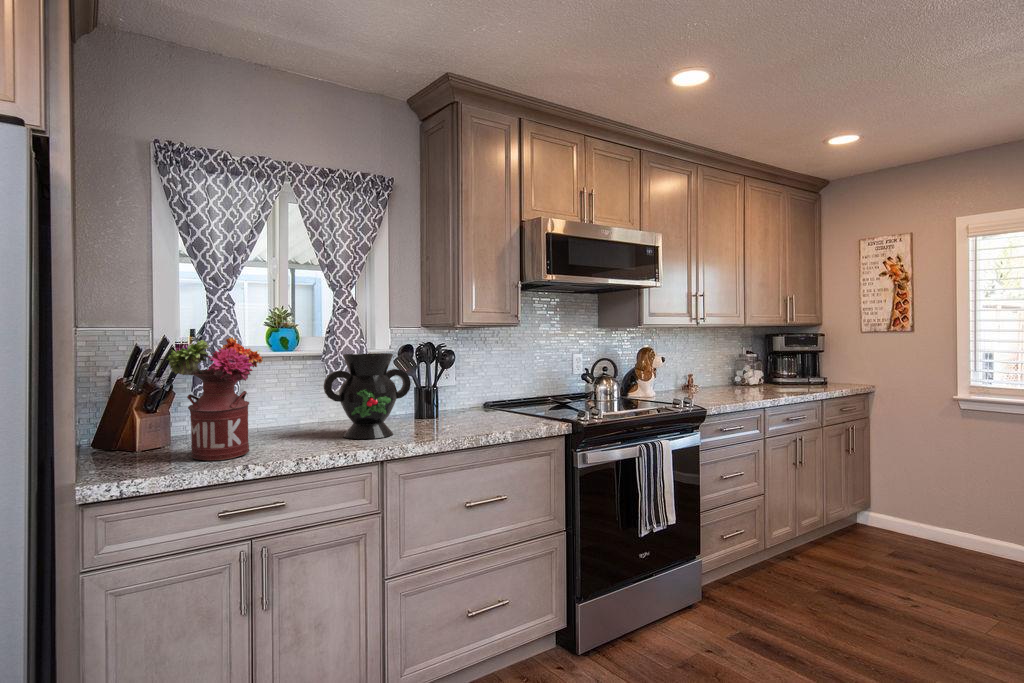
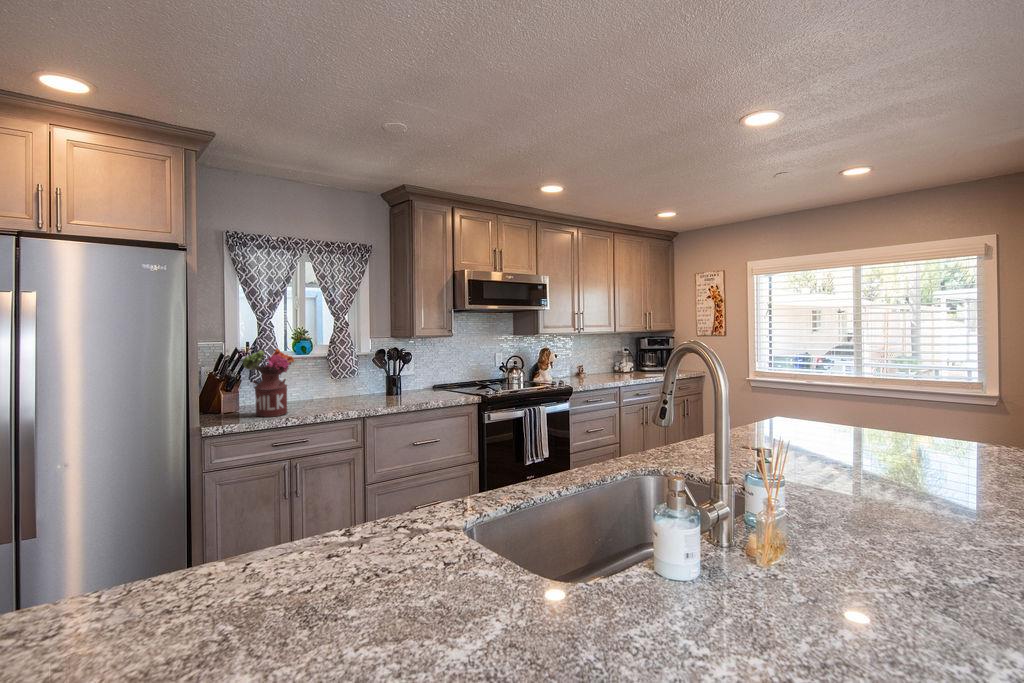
decorative vase: present [323,354,411,439] -> none [329,356,382,406]

